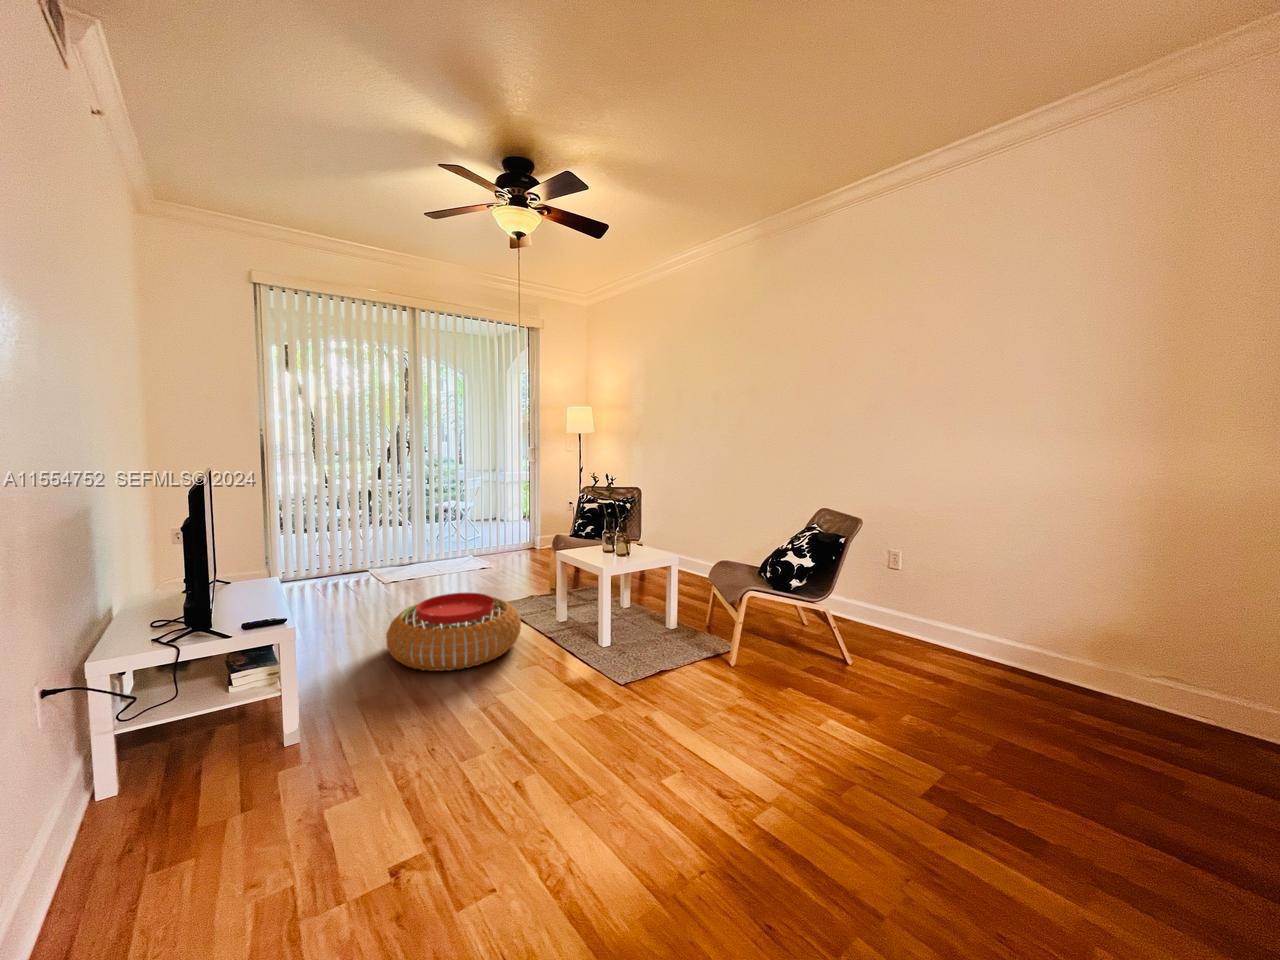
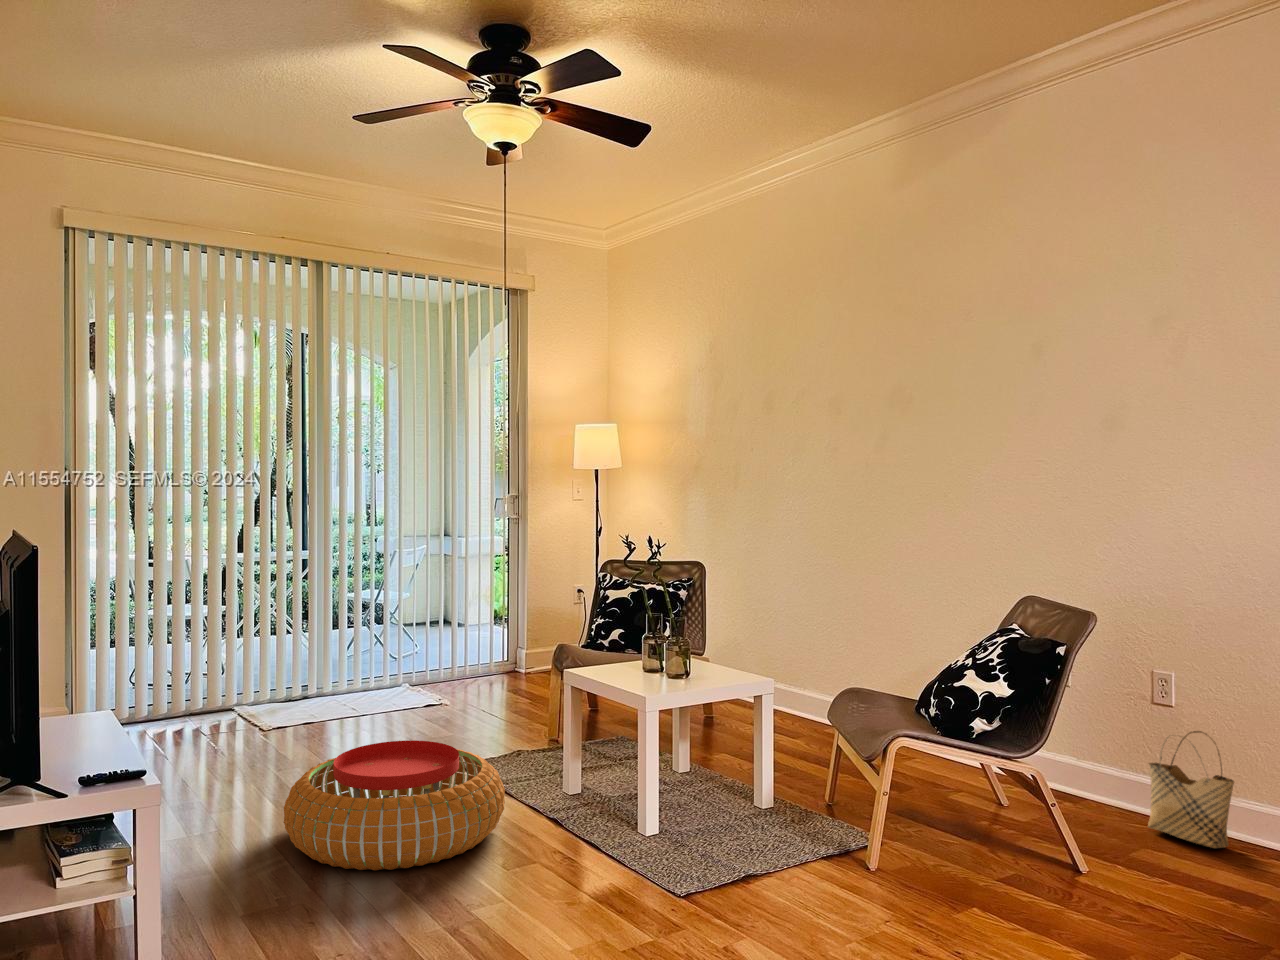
woven basket: none [884,584,934,649] -> present [1148,731,1234,848]

